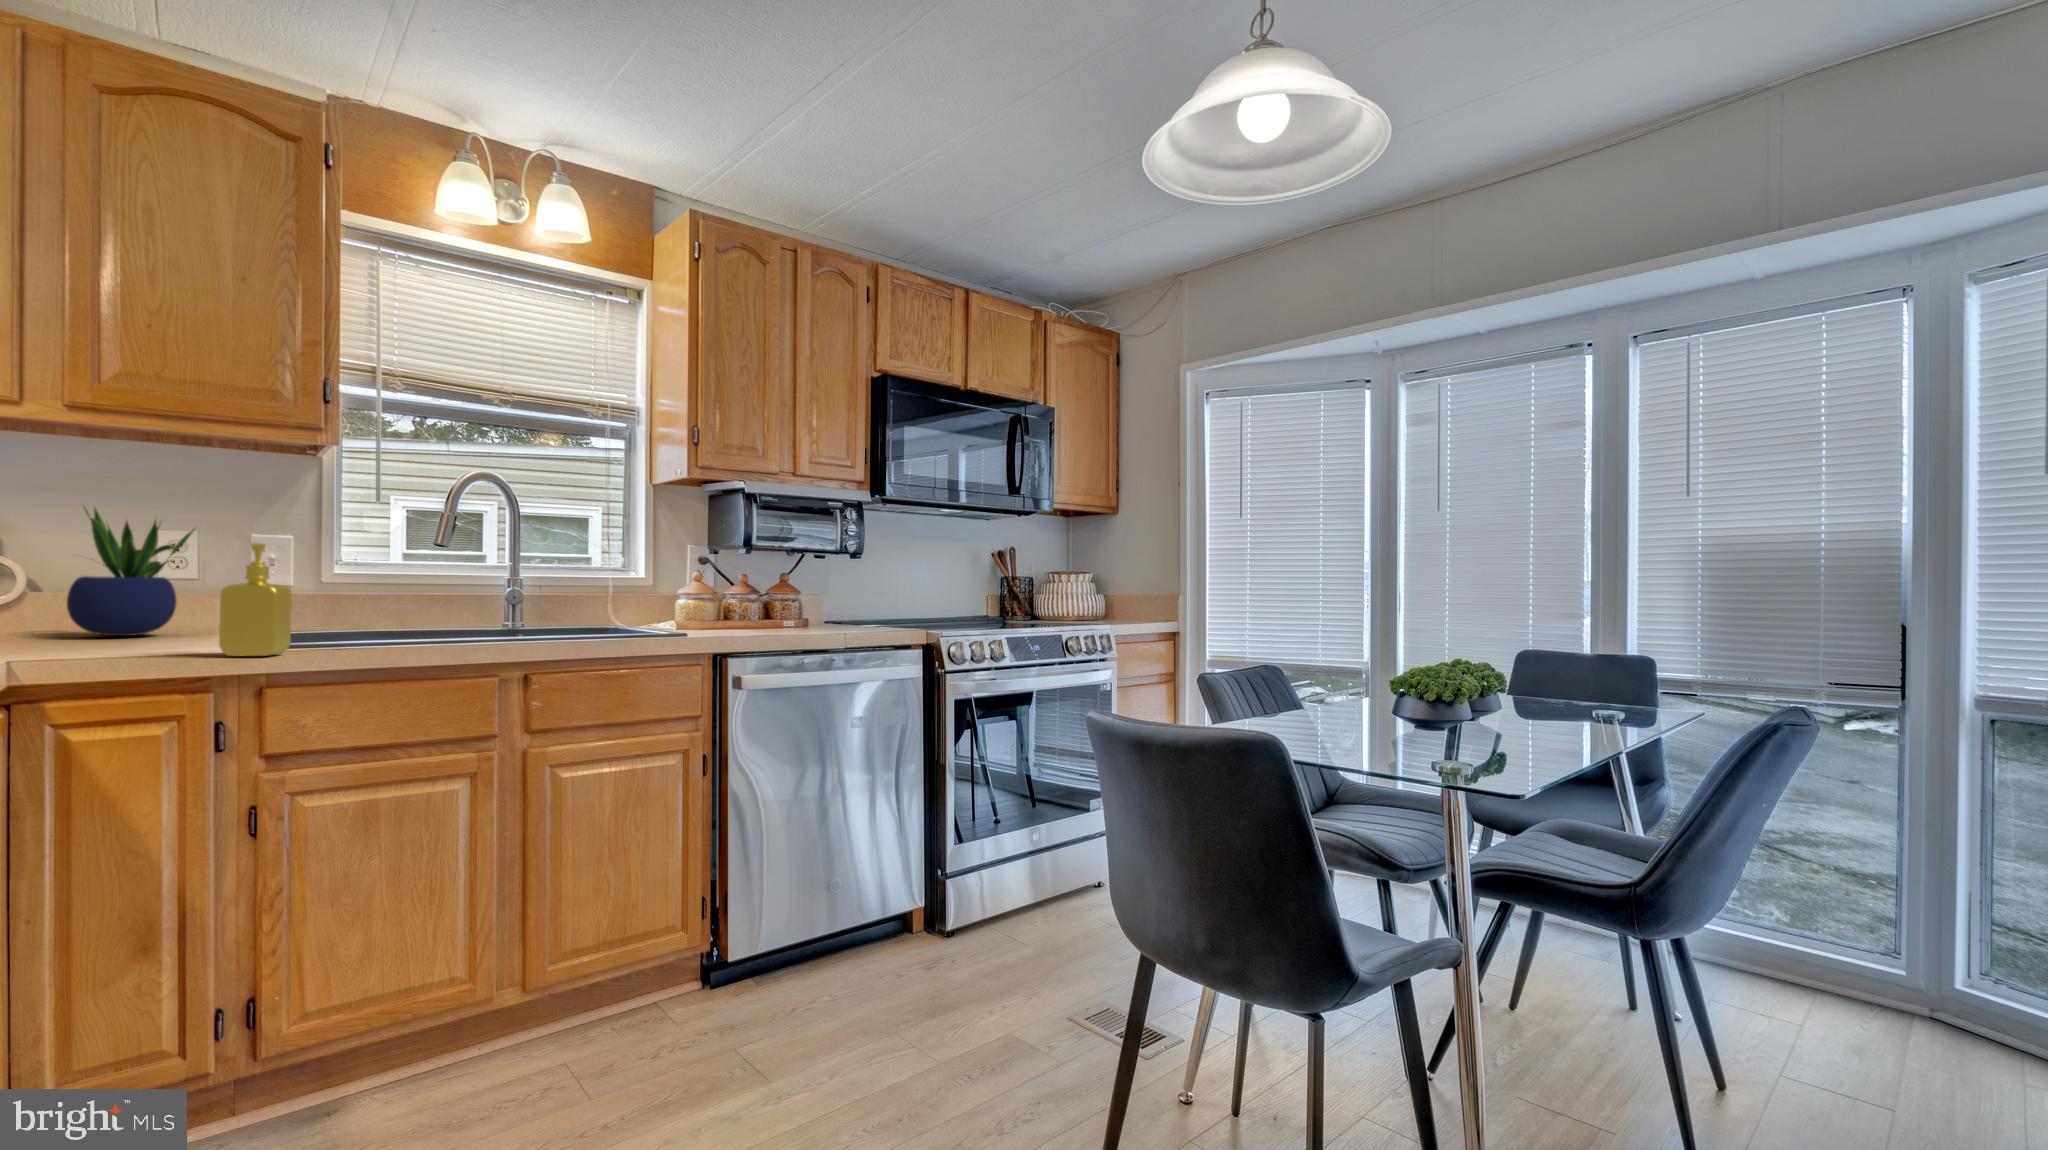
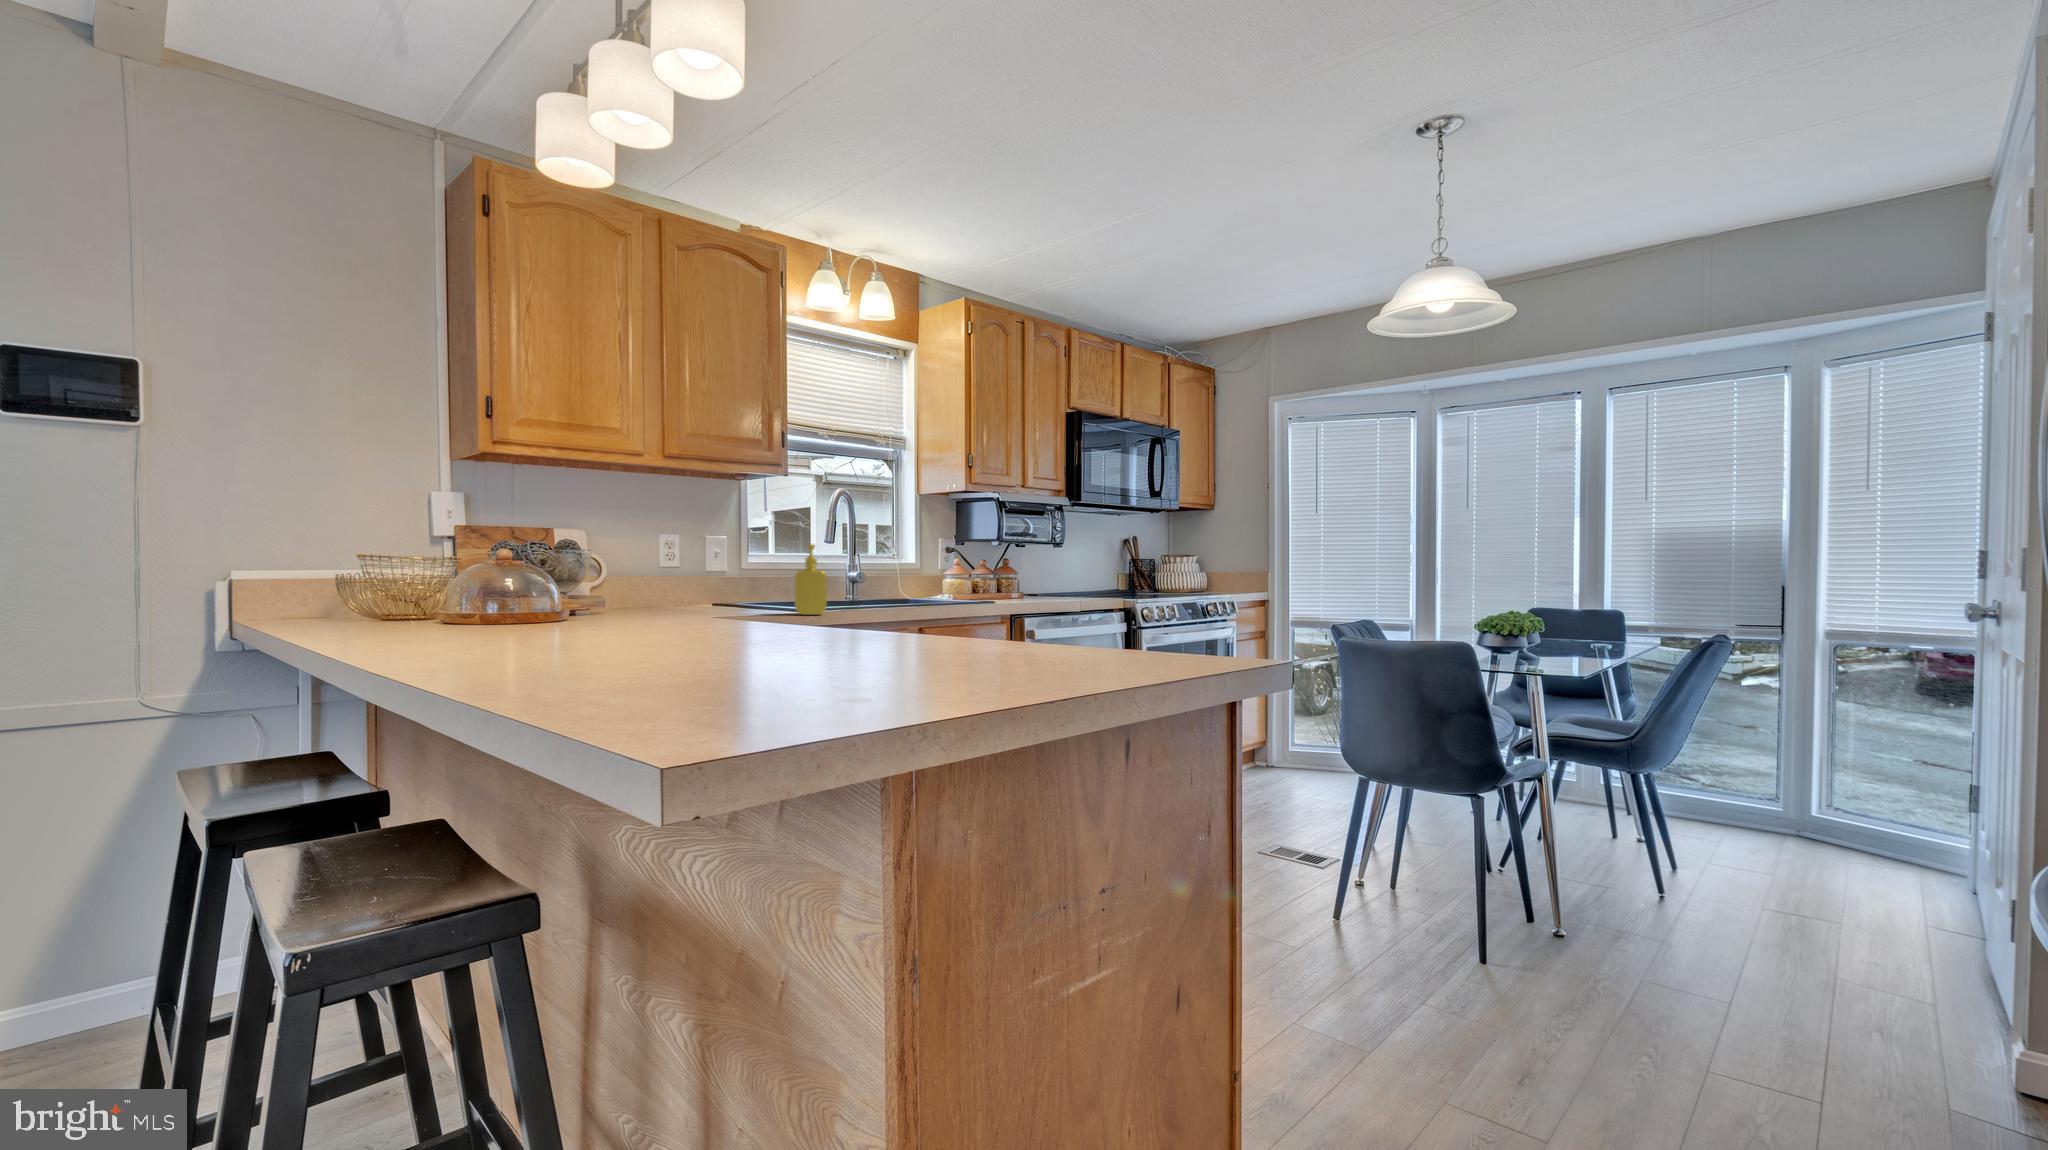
potted plant: present [67,509,194,636] -> none [633,518,697,605]

